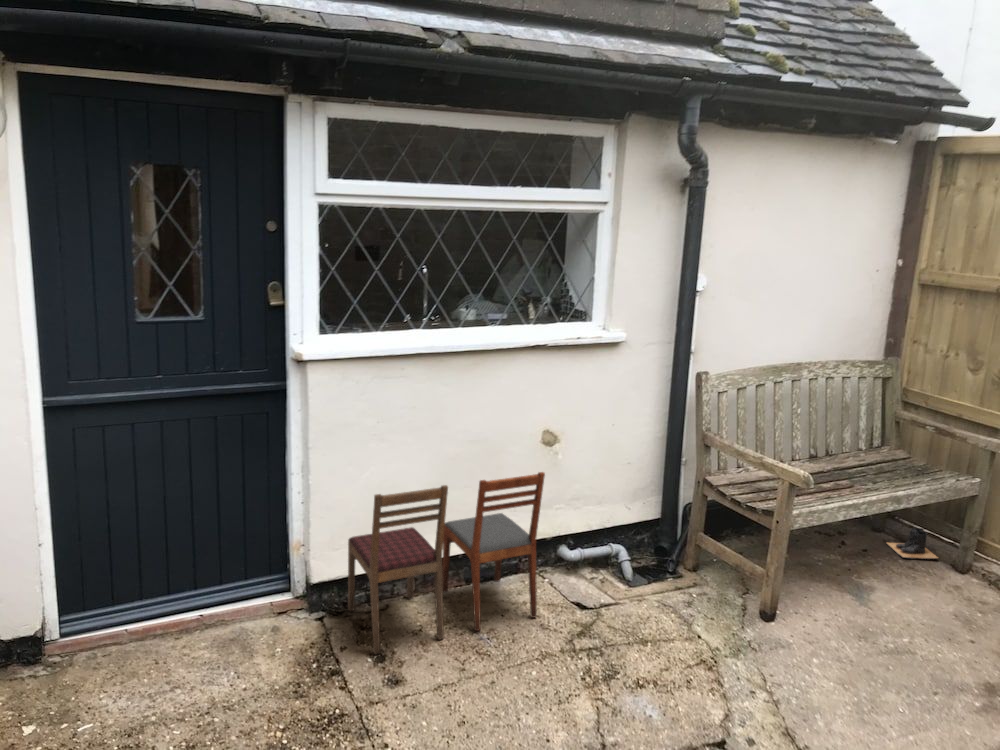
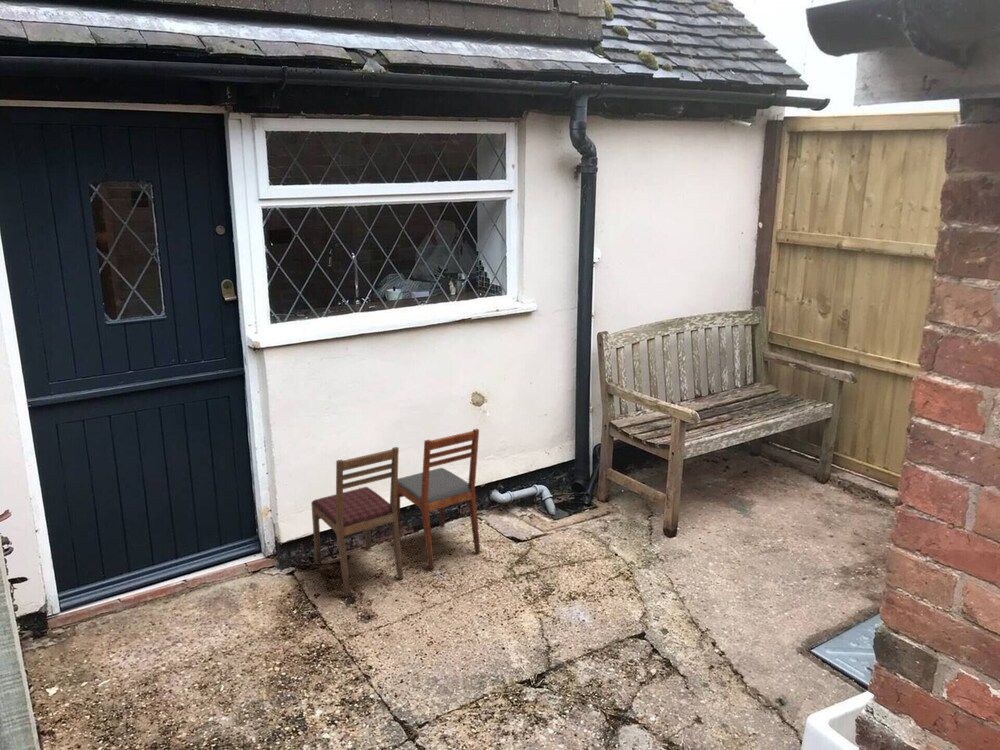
boots: present [887,528,938,559] -> none [762,449,803,474]

